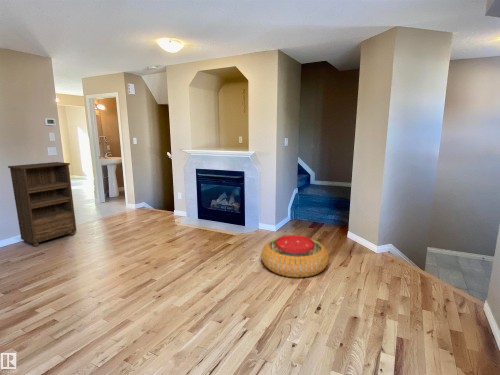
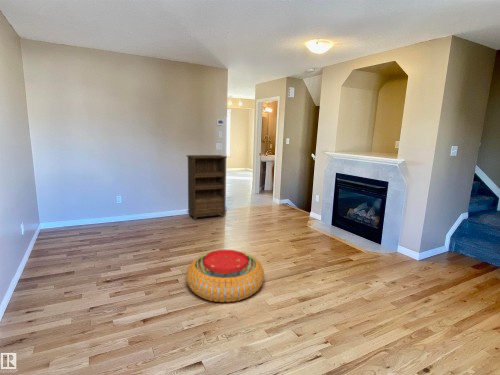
pouf: present [261,235,329,278] -> present [187,250,264,302]

